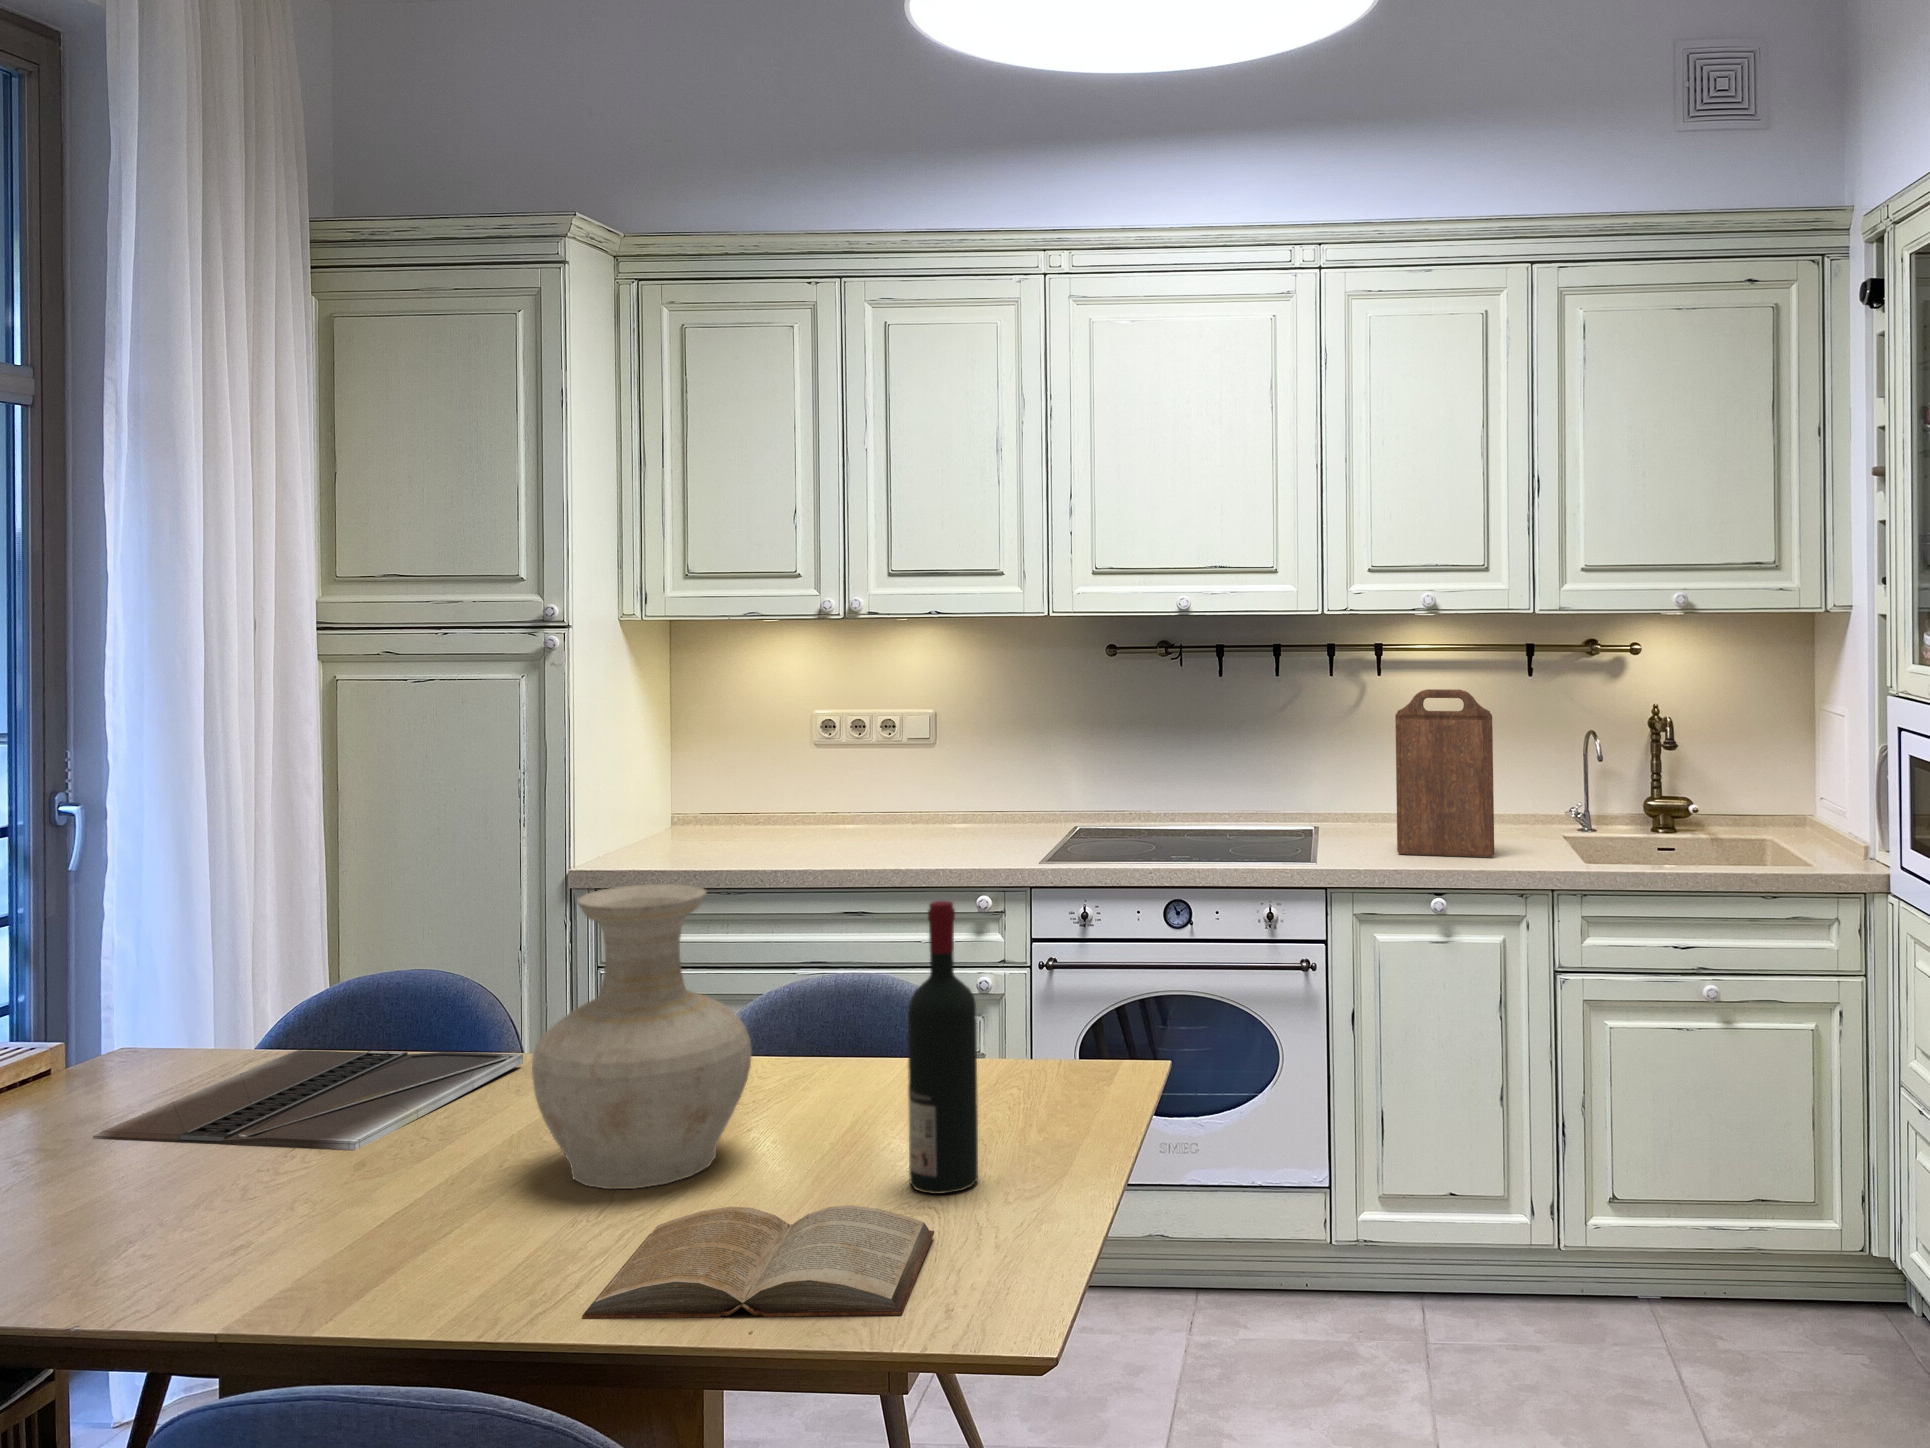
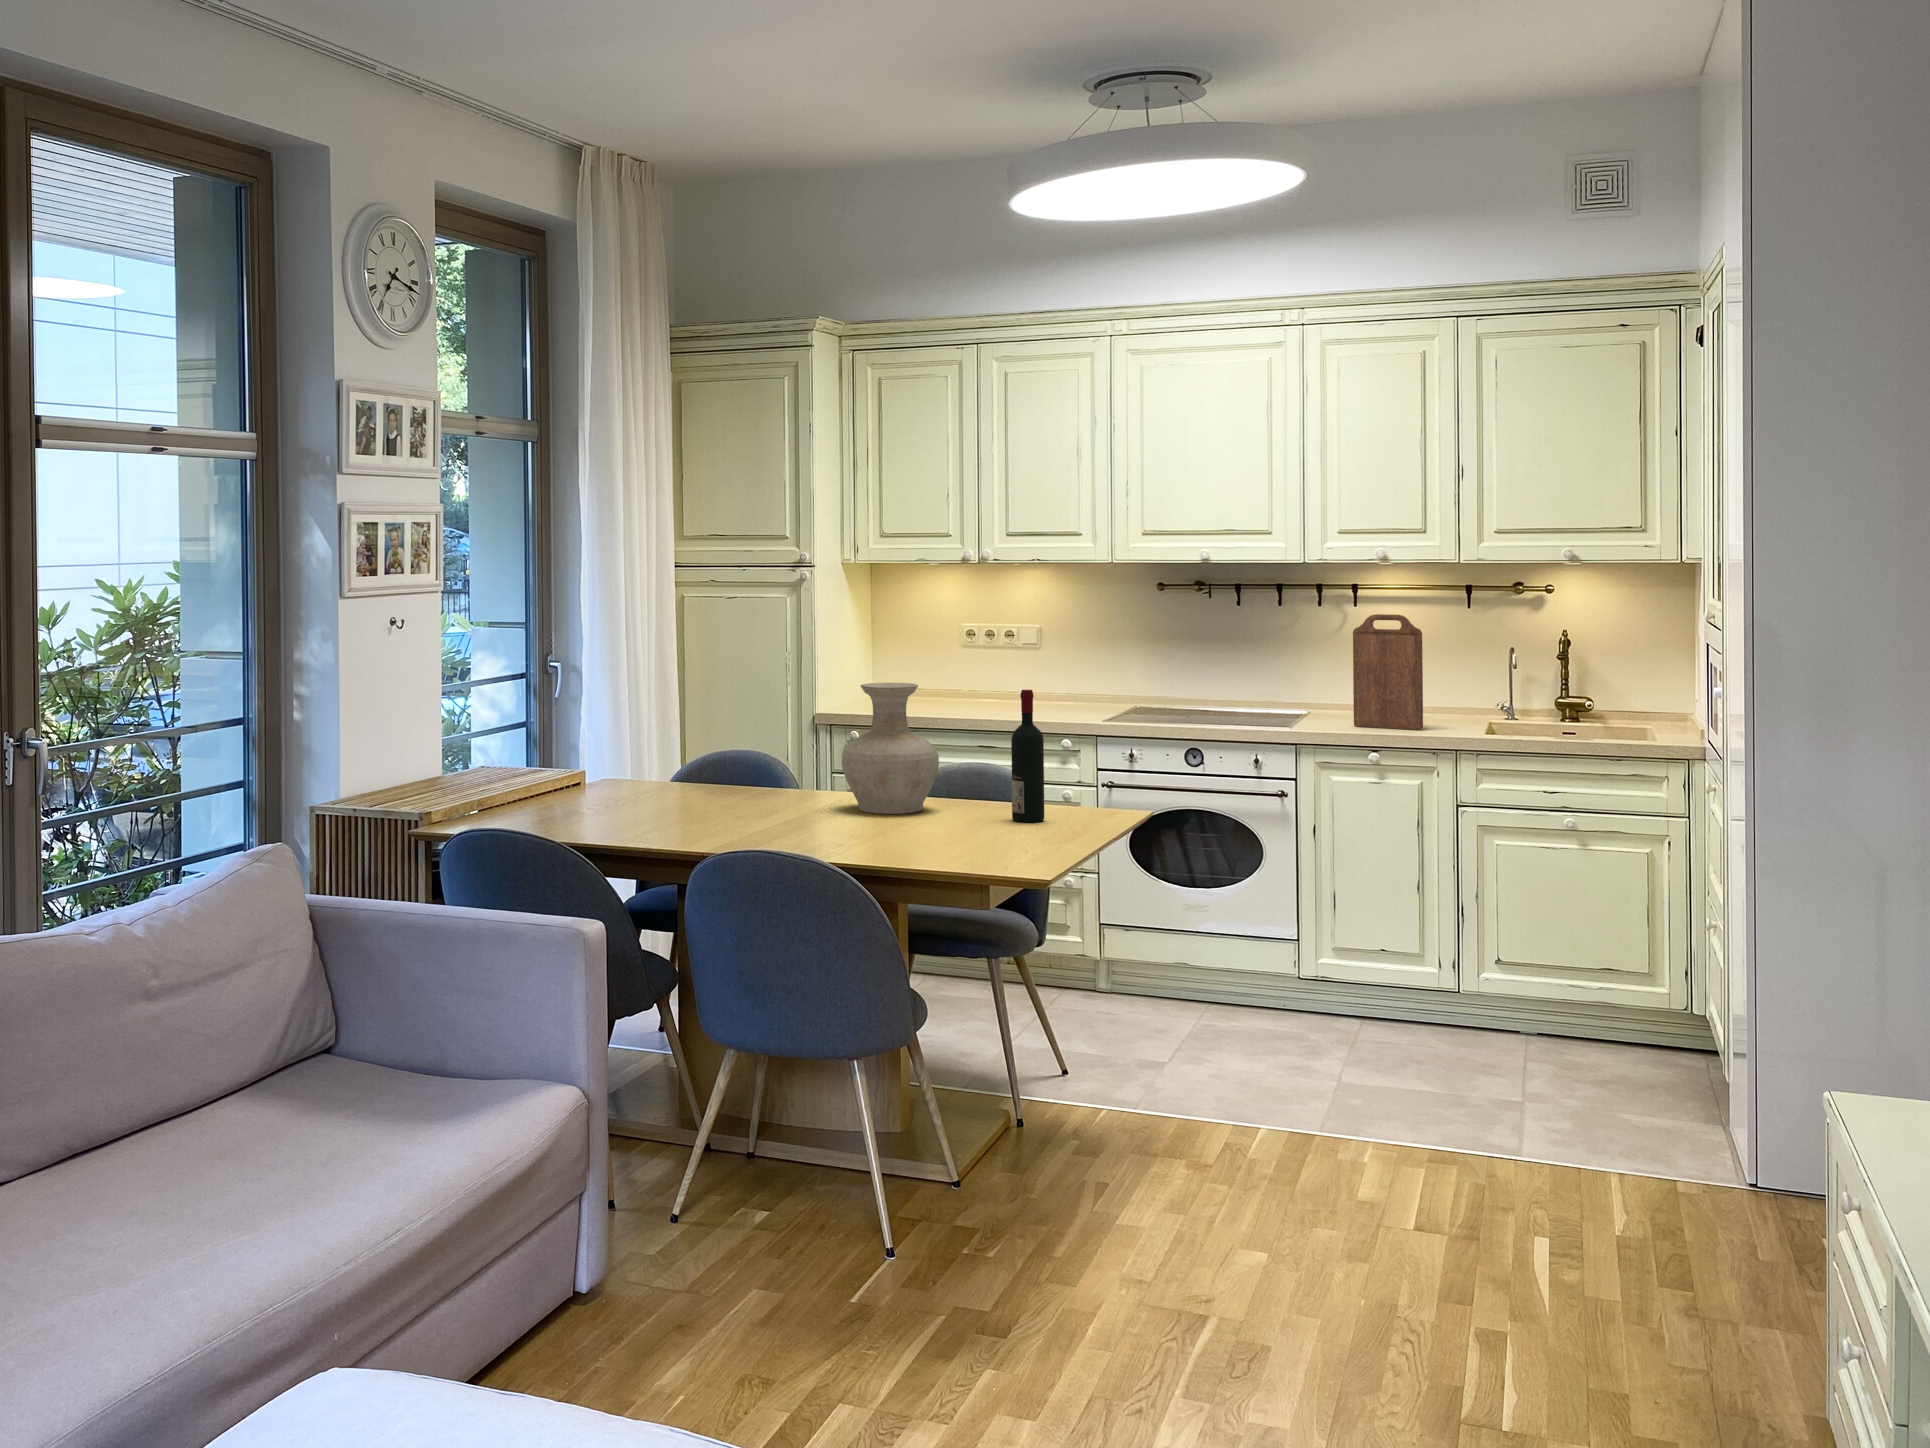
laptop: present [93,1050,523,1150] -> none [645,773,821,801]
book: present [582,1205,934,1319] -> none [879,811,1022,842]

